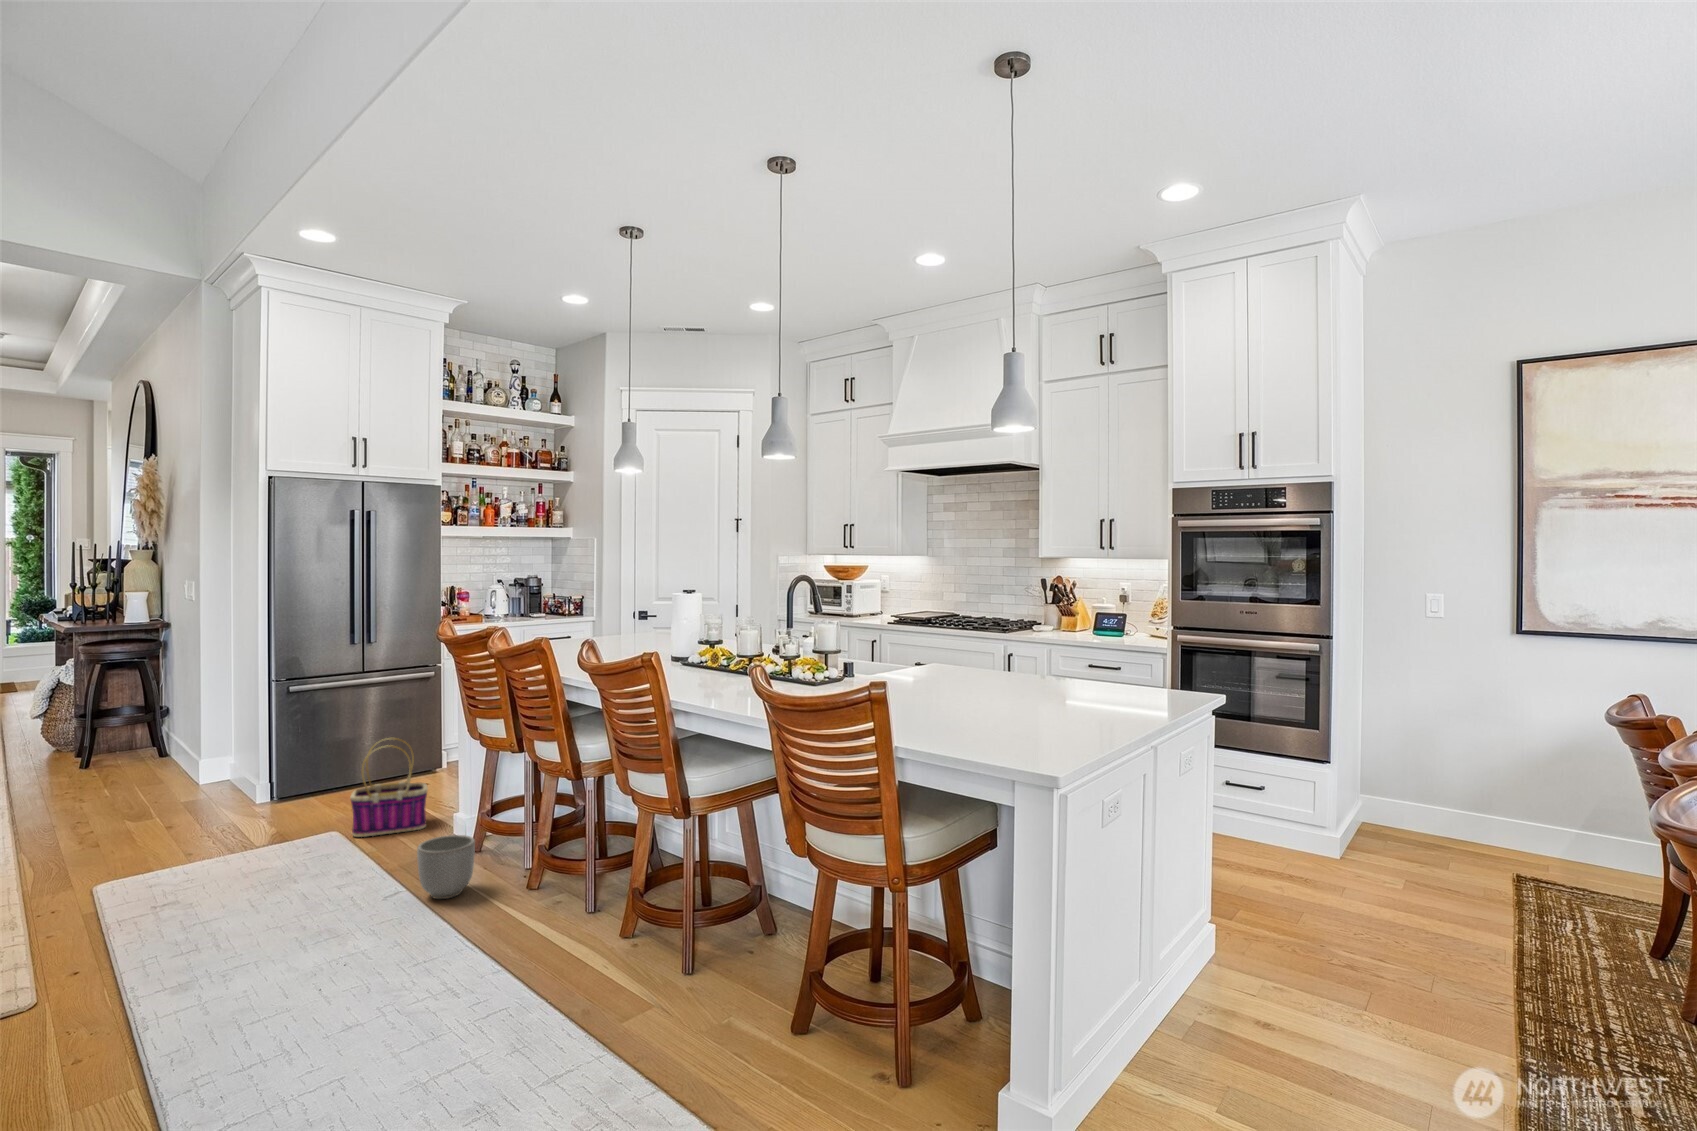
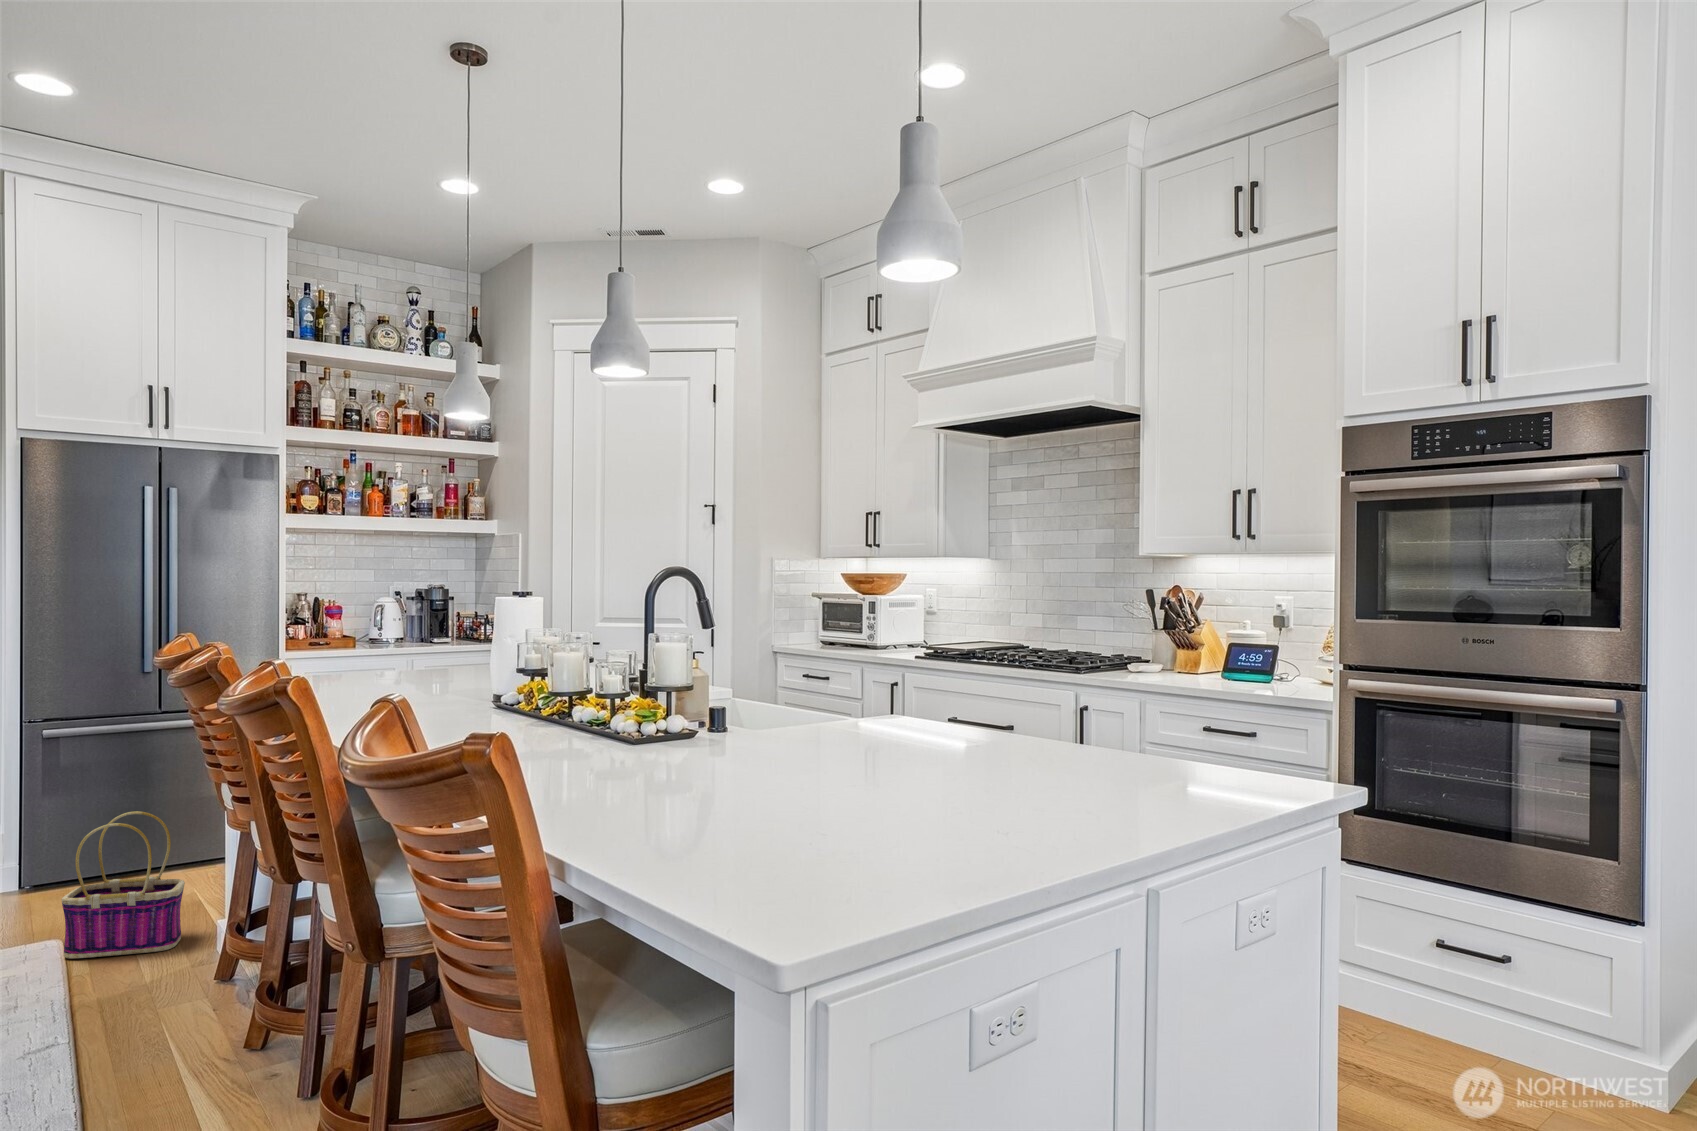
planter: present [417,835,475,899] -> none [58,971,158,1076]

